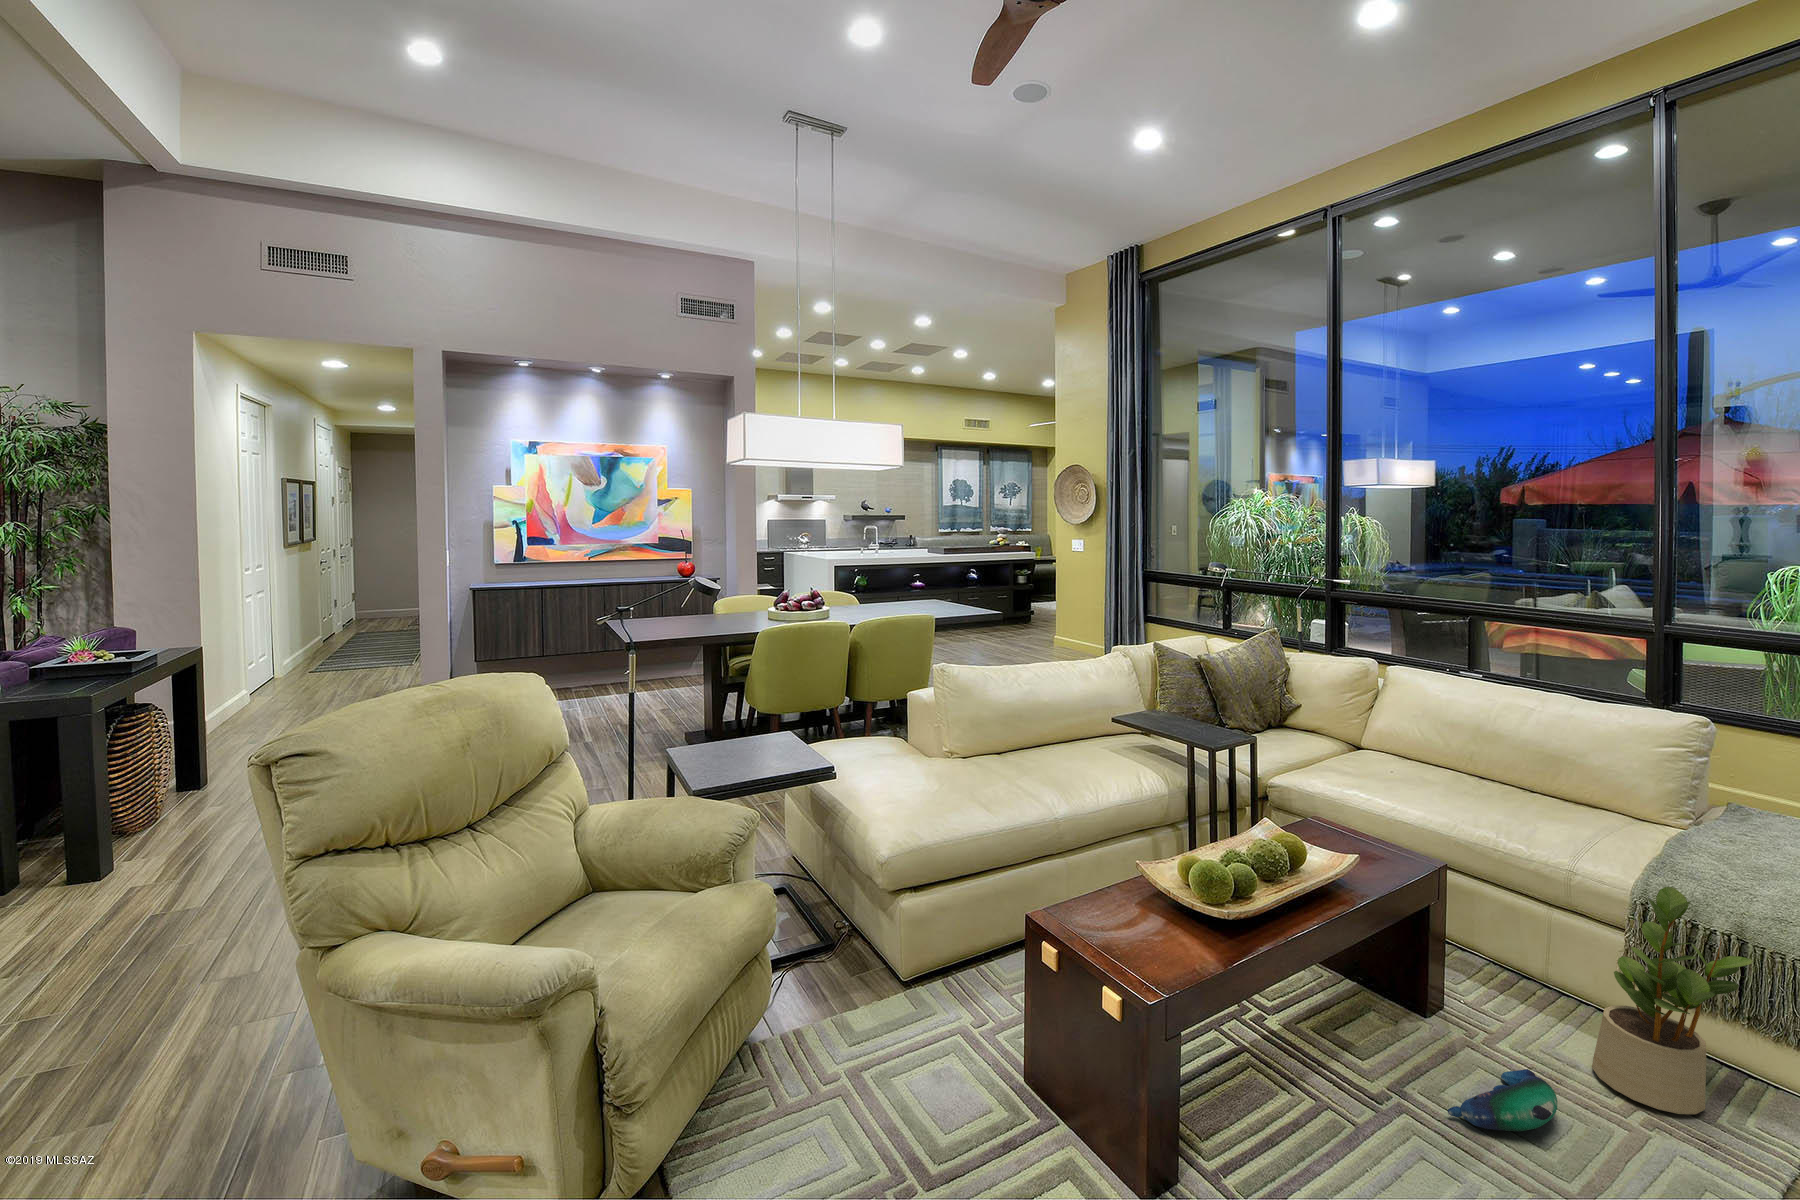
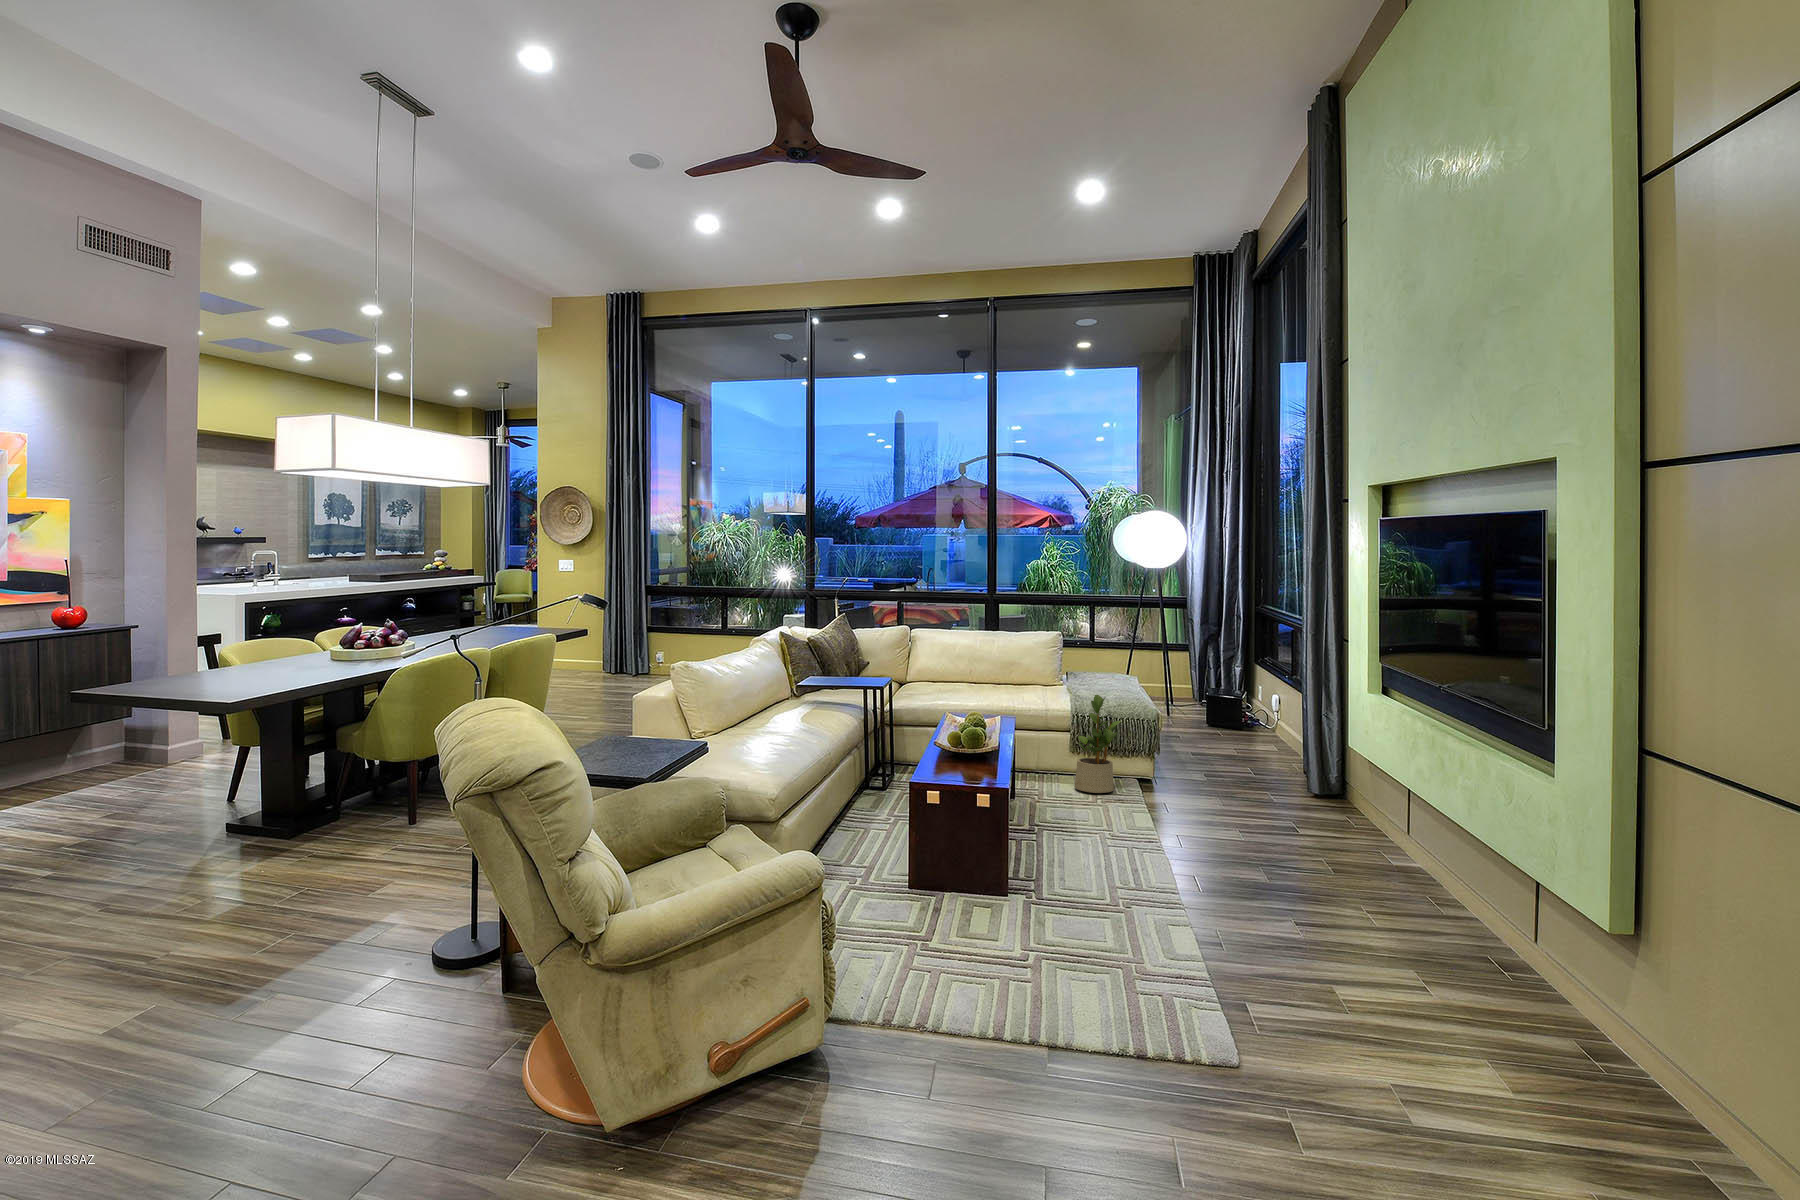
plush toy: present [1448,1069,1558,1131] -> none [1048,788,1083,813]

